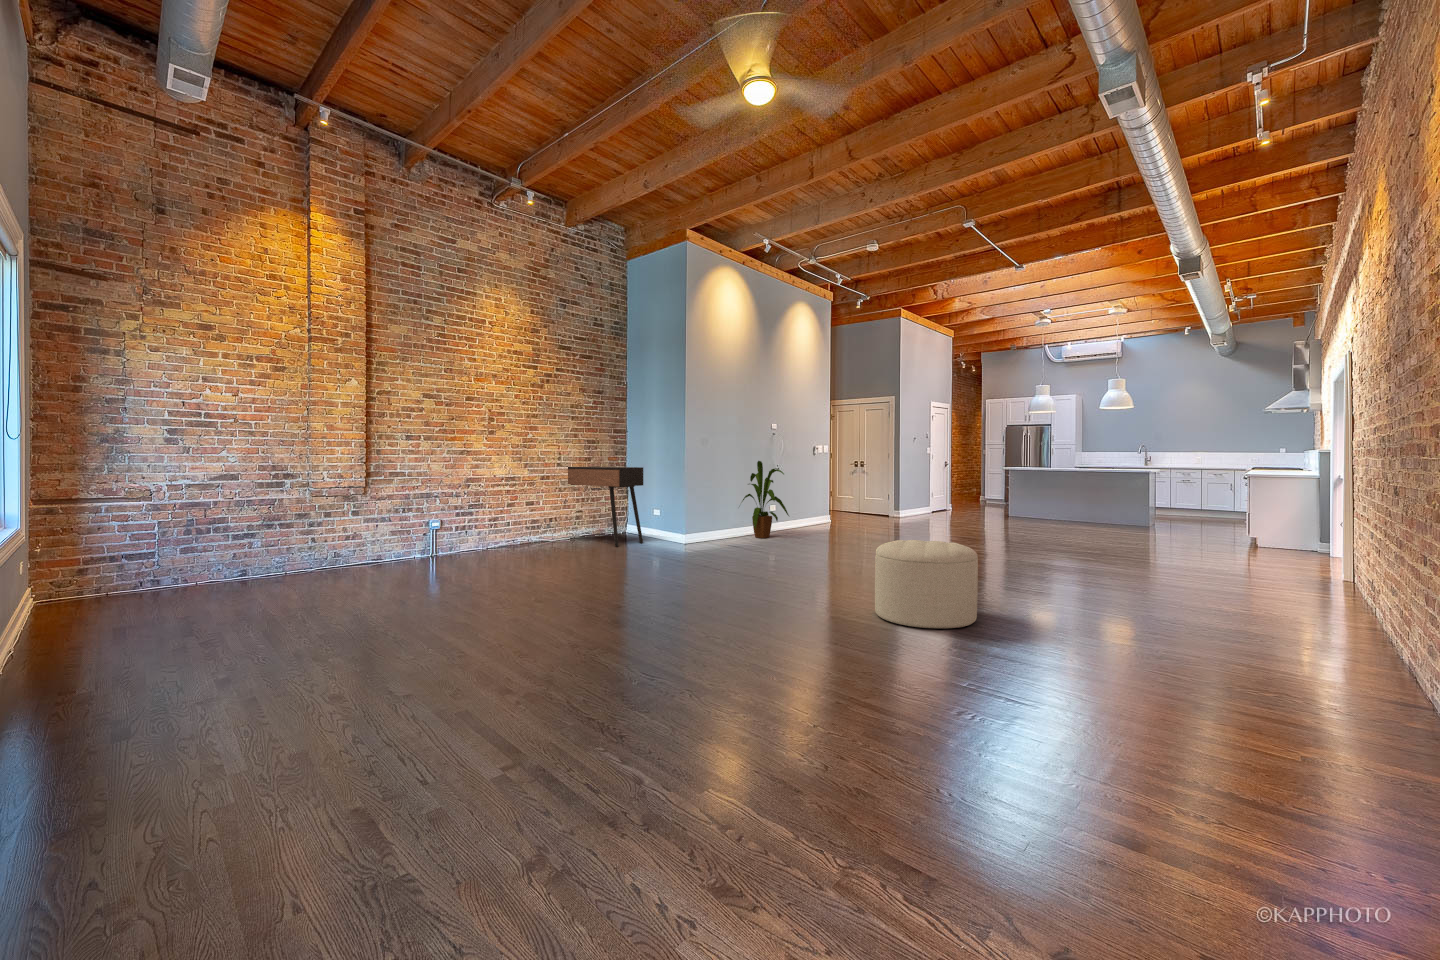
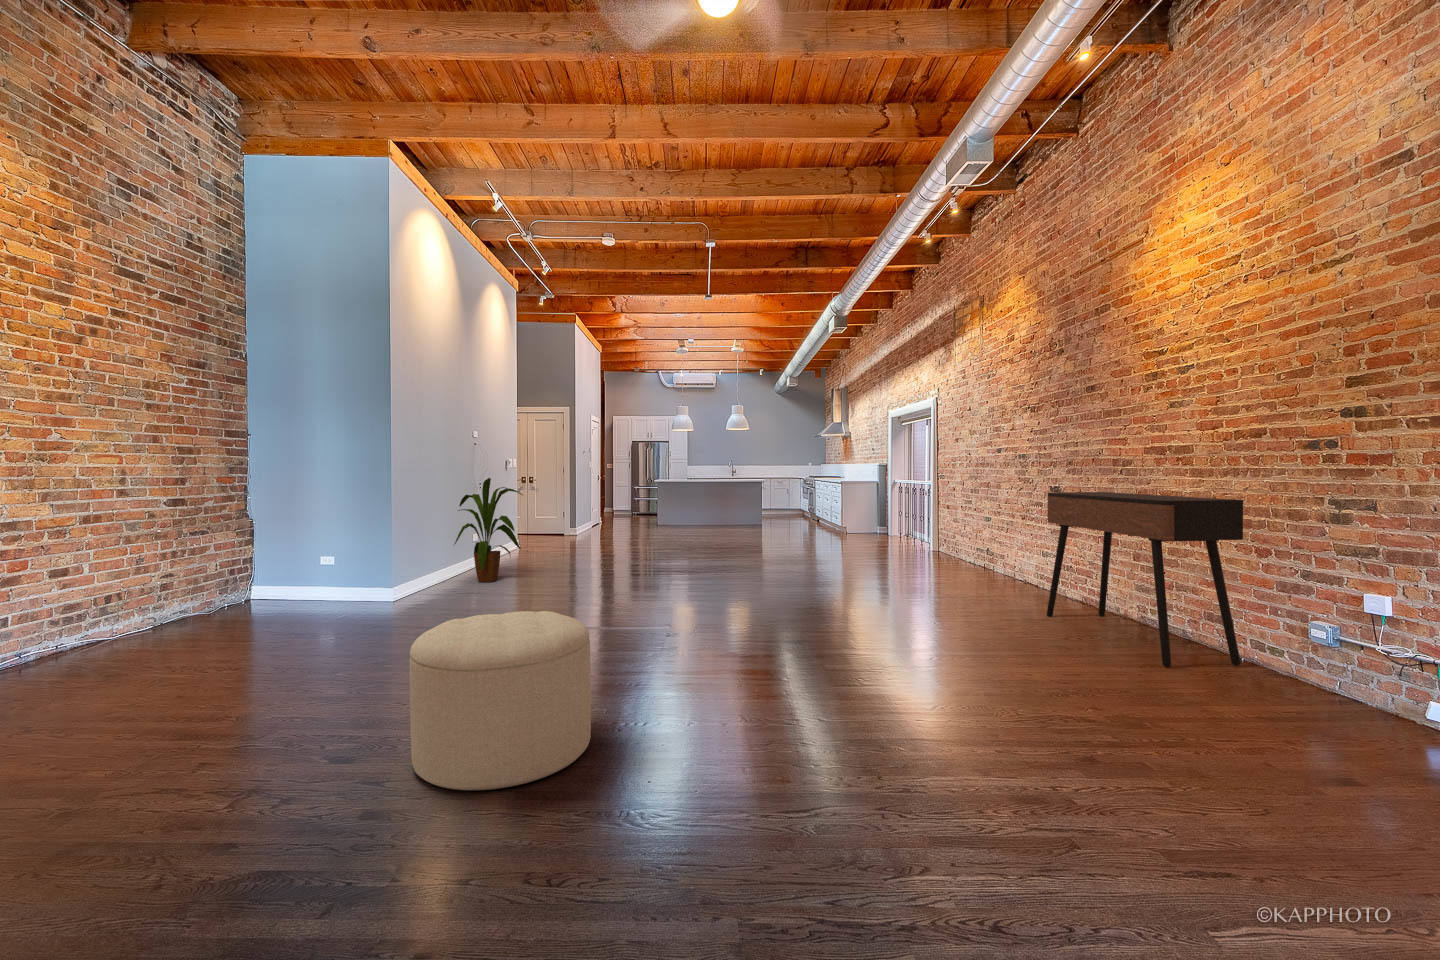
console table: present [567,466,643,546] -> present [1047,492,1243,667]
ottoman: present [875,540,978,628] -> present [410,611,591,790]

